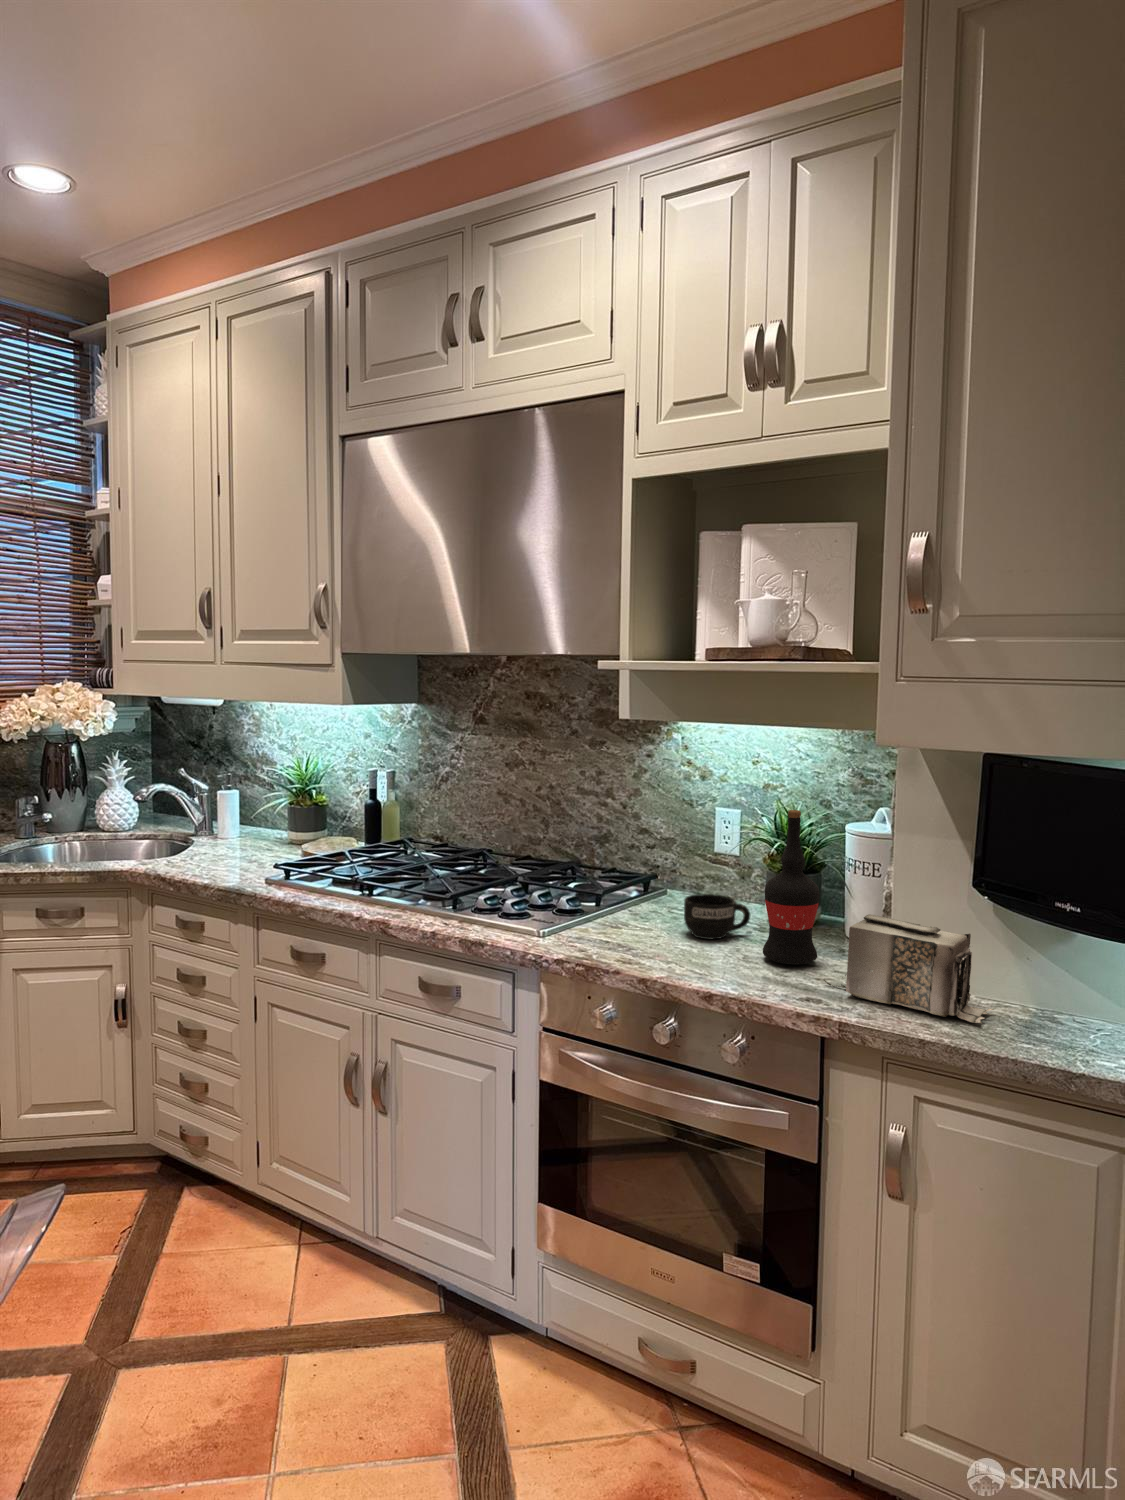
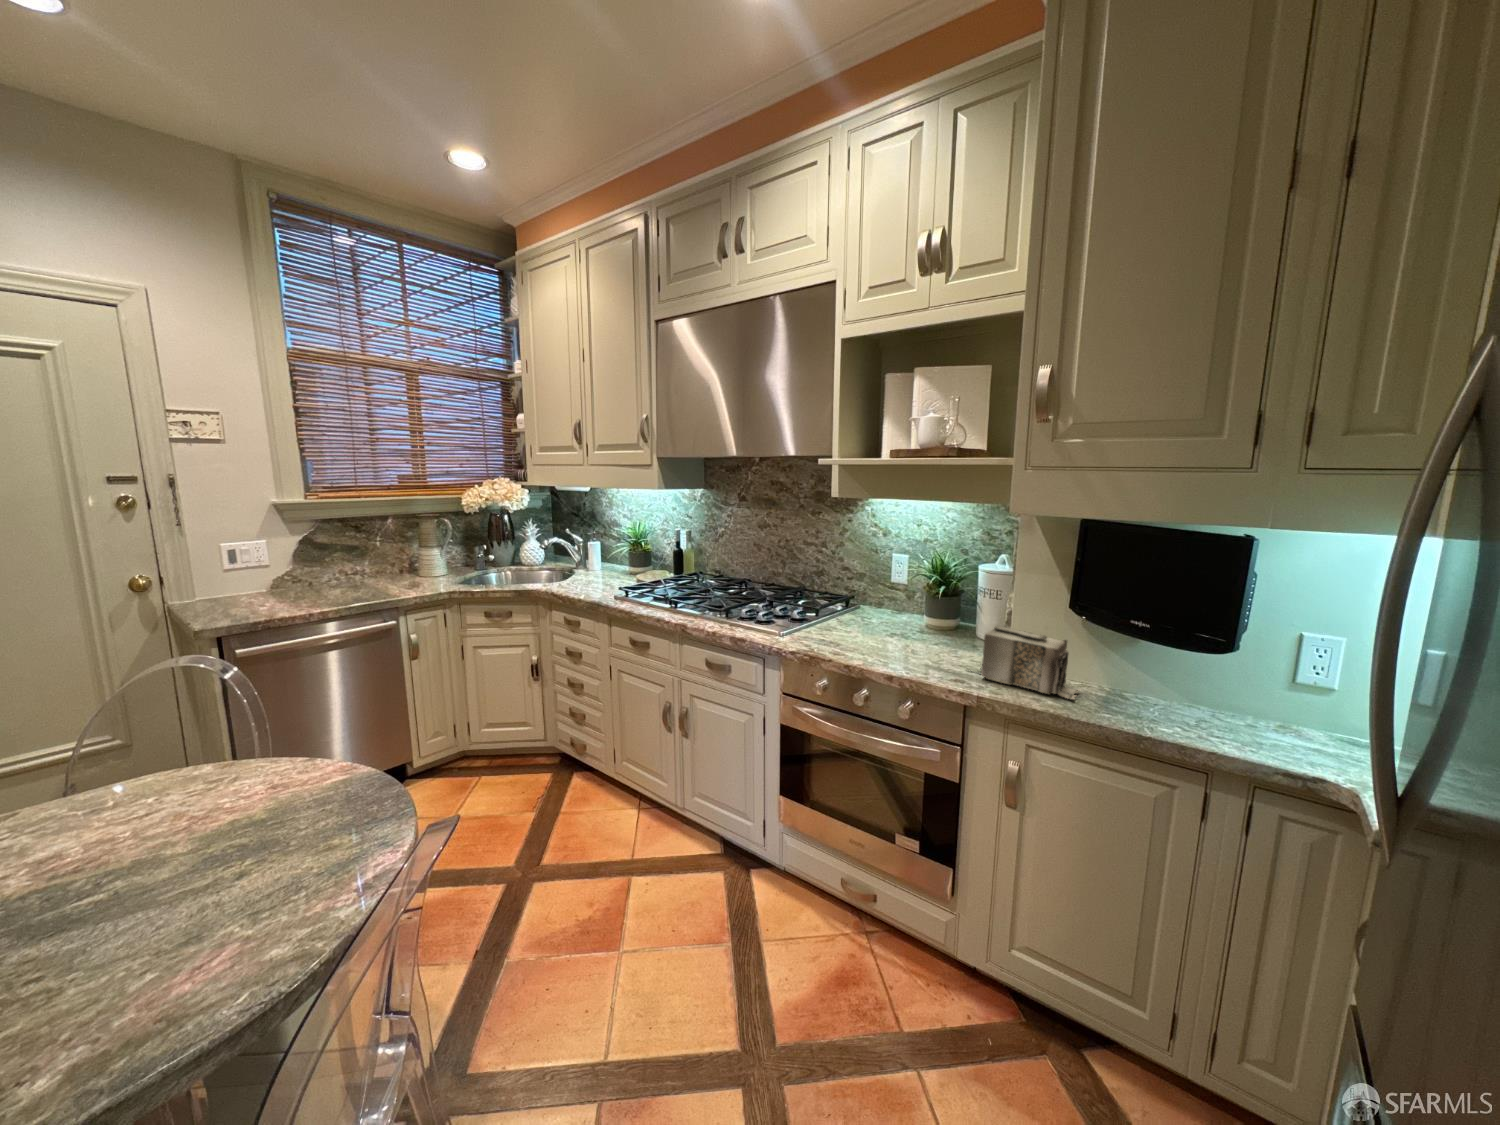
wine bottle: present [763,810,820,964] -> none [924,557,963,656]
mug: present [684,894,750,939] -> none [872,609,915,638]

